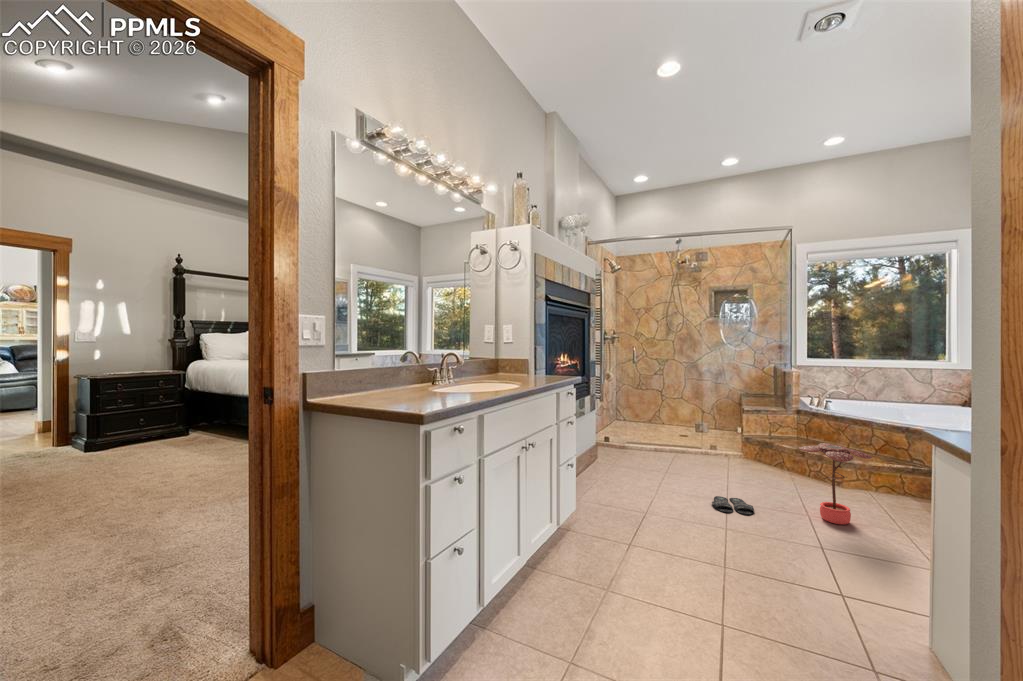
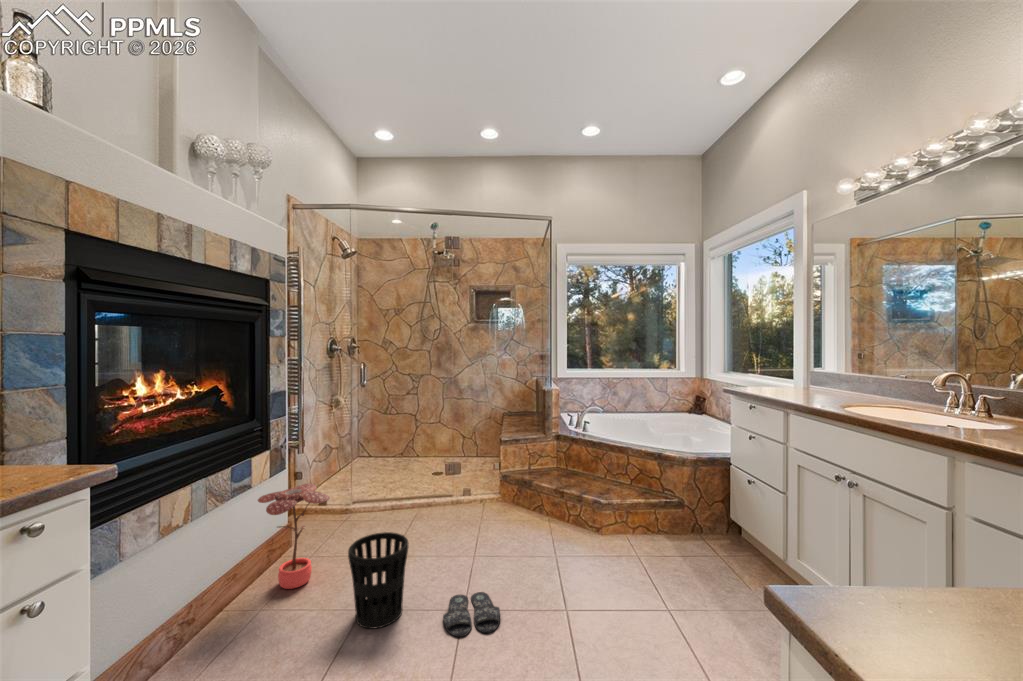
potted plant: present [799,443,872,524] -> present [258,484,330,589]
wastebasket: none [649,448,686,500] -> present [348,532,408,629]

